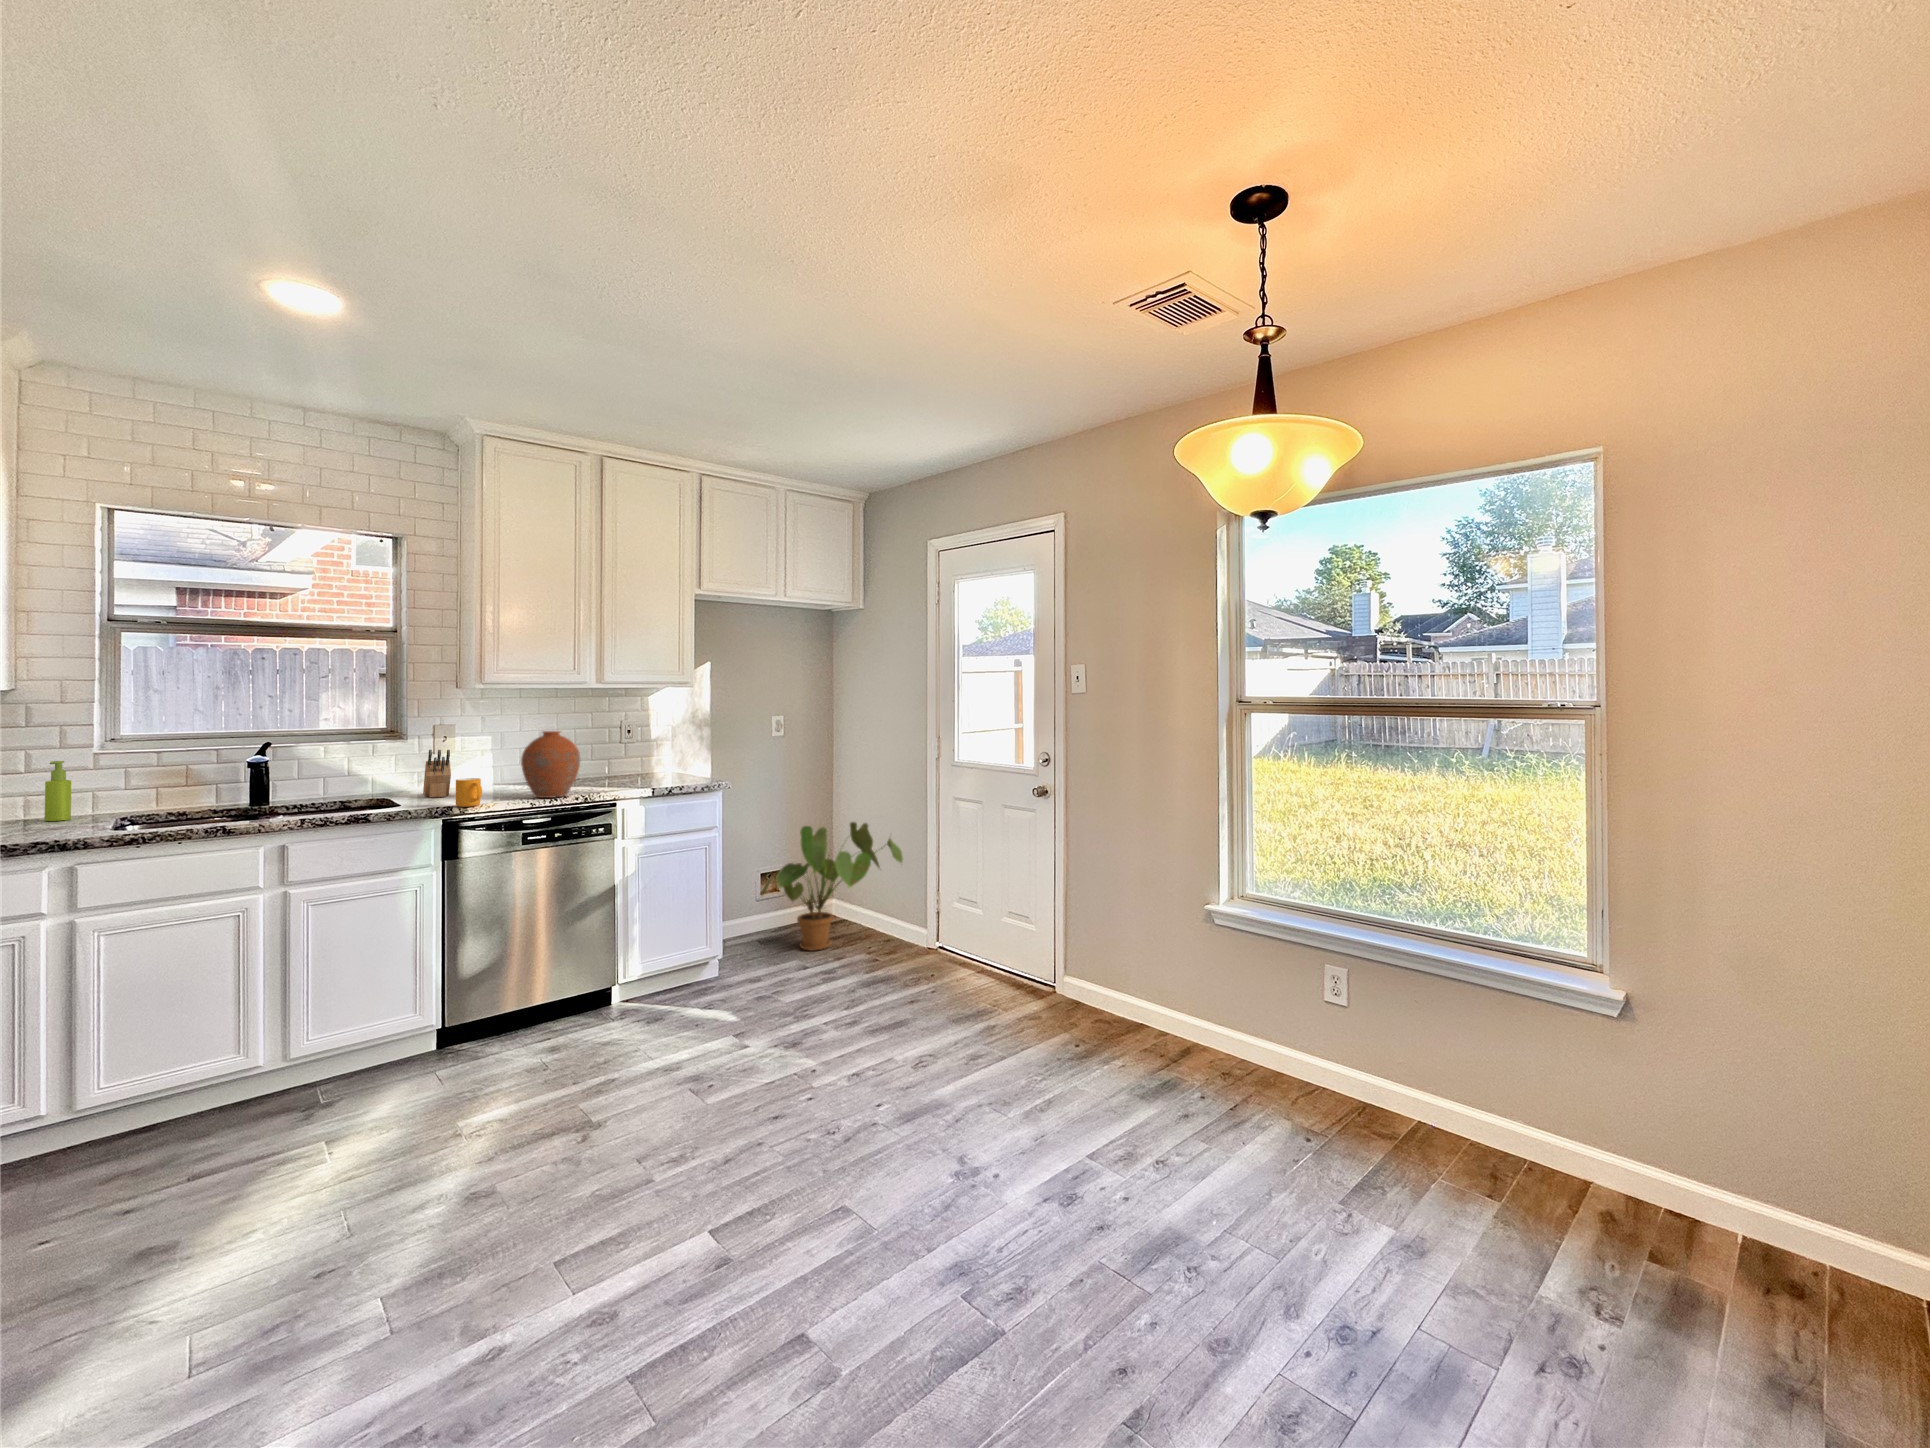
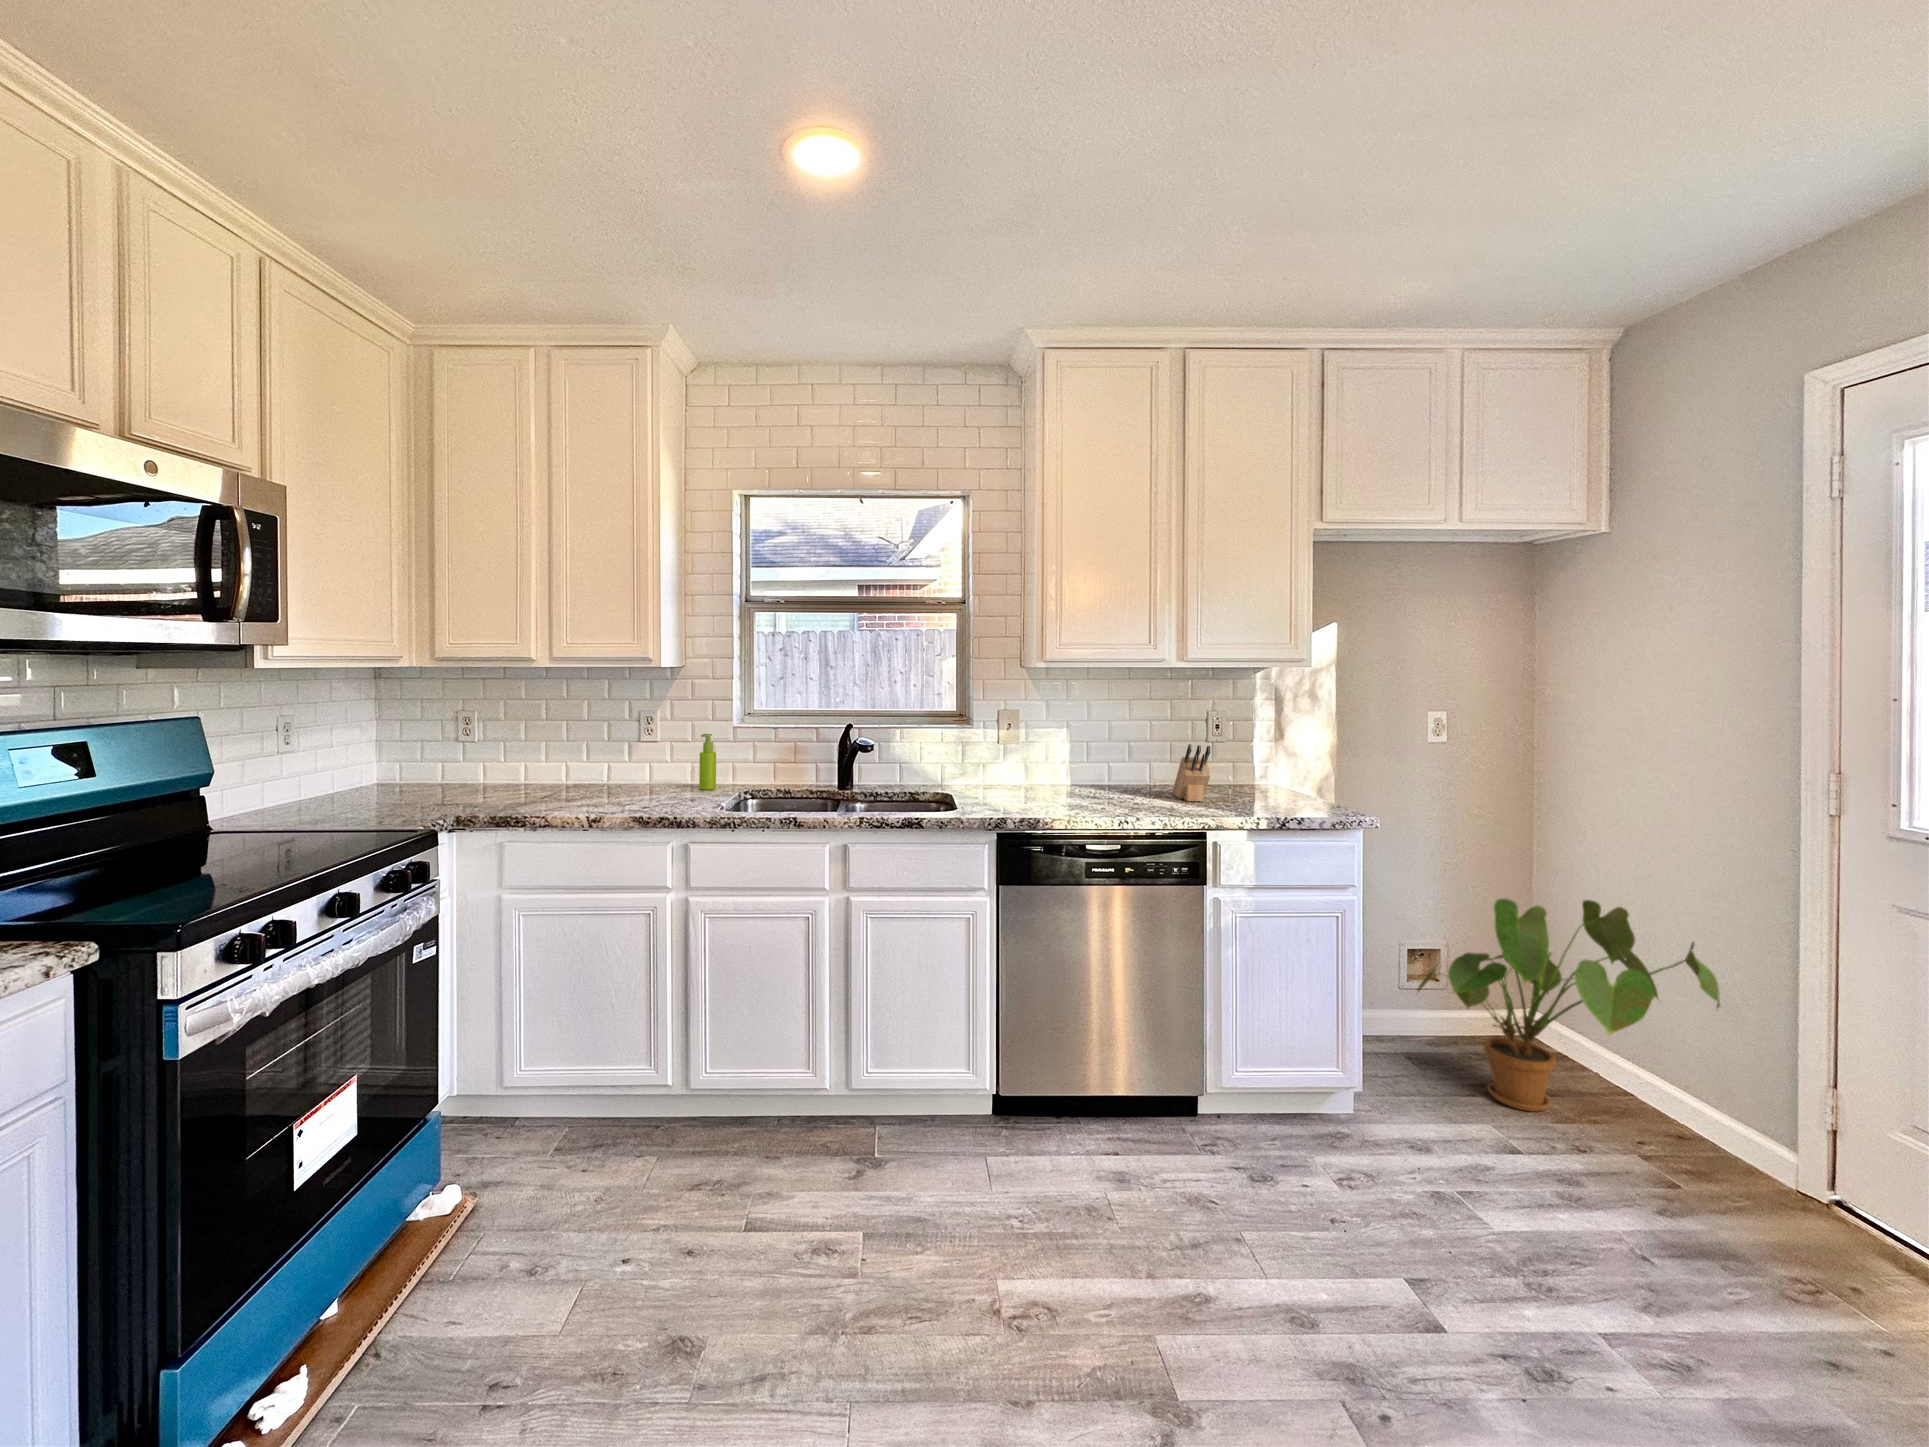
vase: present [521,731,580,798] -> none [1087,725,1158,815]
knife block: present [423,750,451,797] -> present [1173,744,1210,801]
mug: present [456,778,482,807] -> none [1013,781,1041,818]

